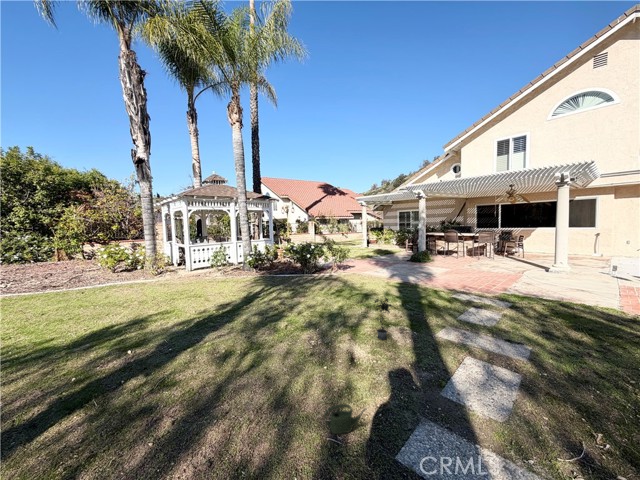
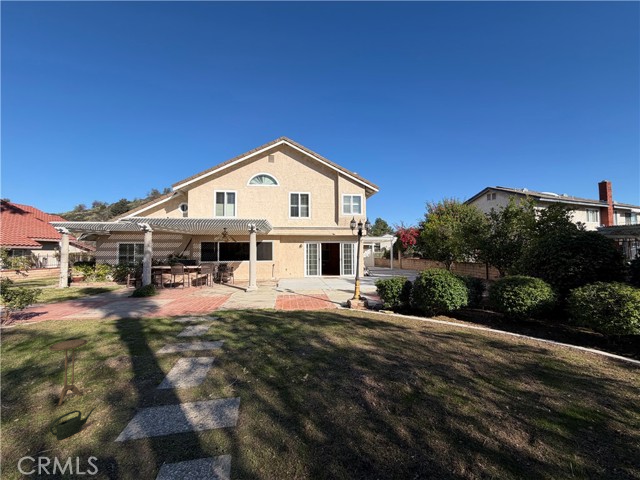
potted plant: present [375,298,393,340] -> none [94,326,119,368]
side table: none [332,308,363,375] -> present [49,339,88,405]

